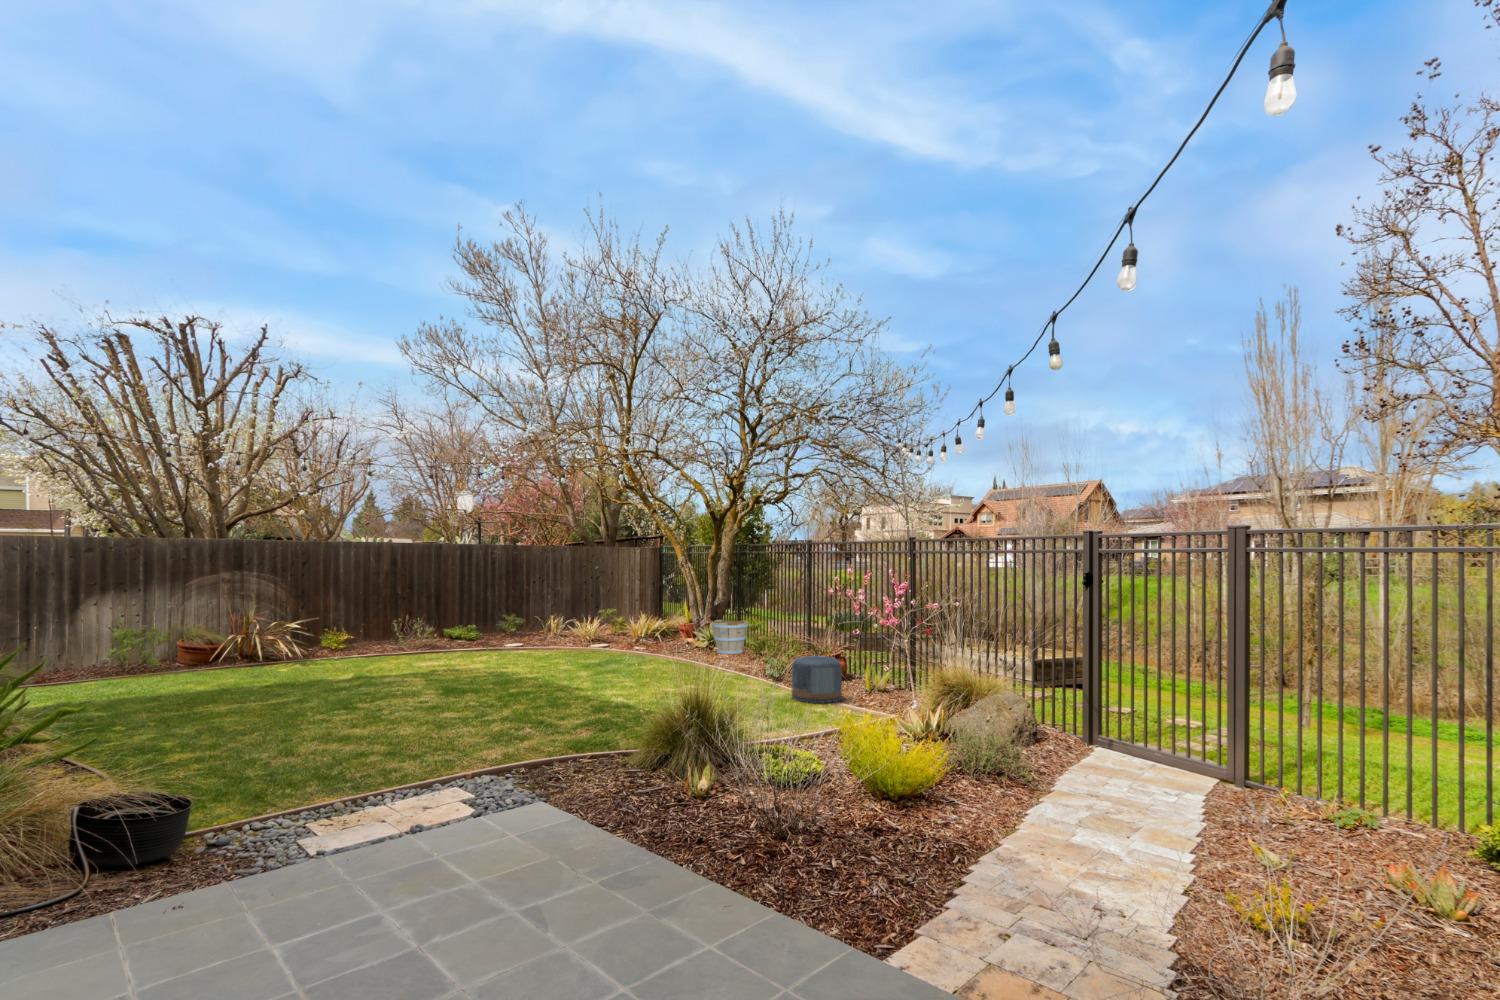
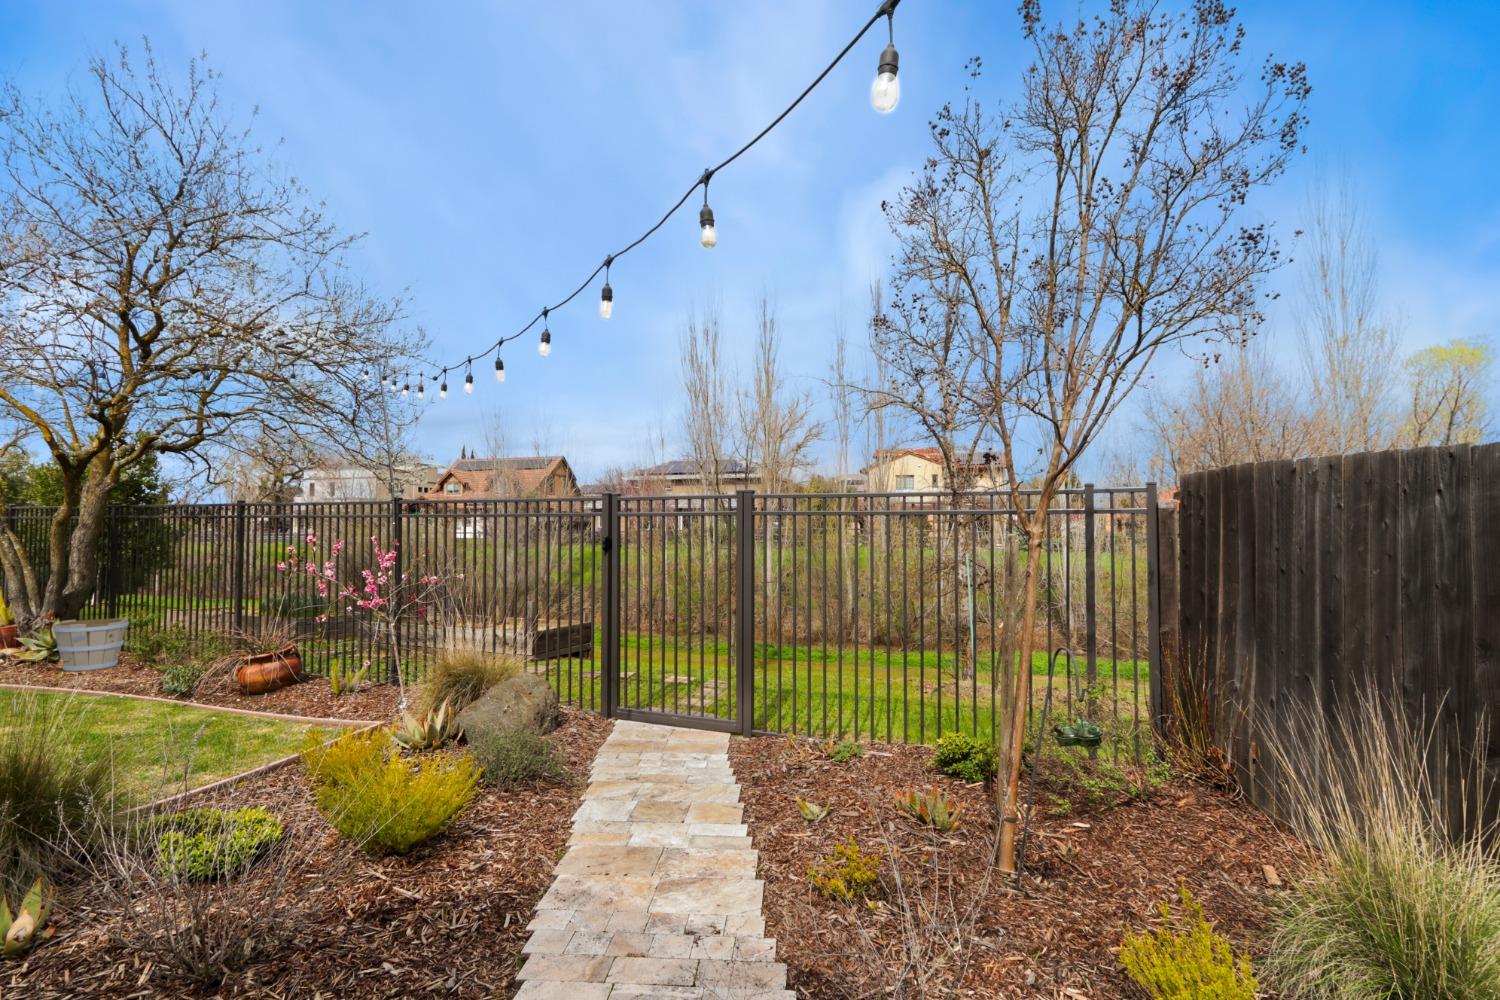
pouf: present [792,655,842,703] -> none [213,659,299,728]

